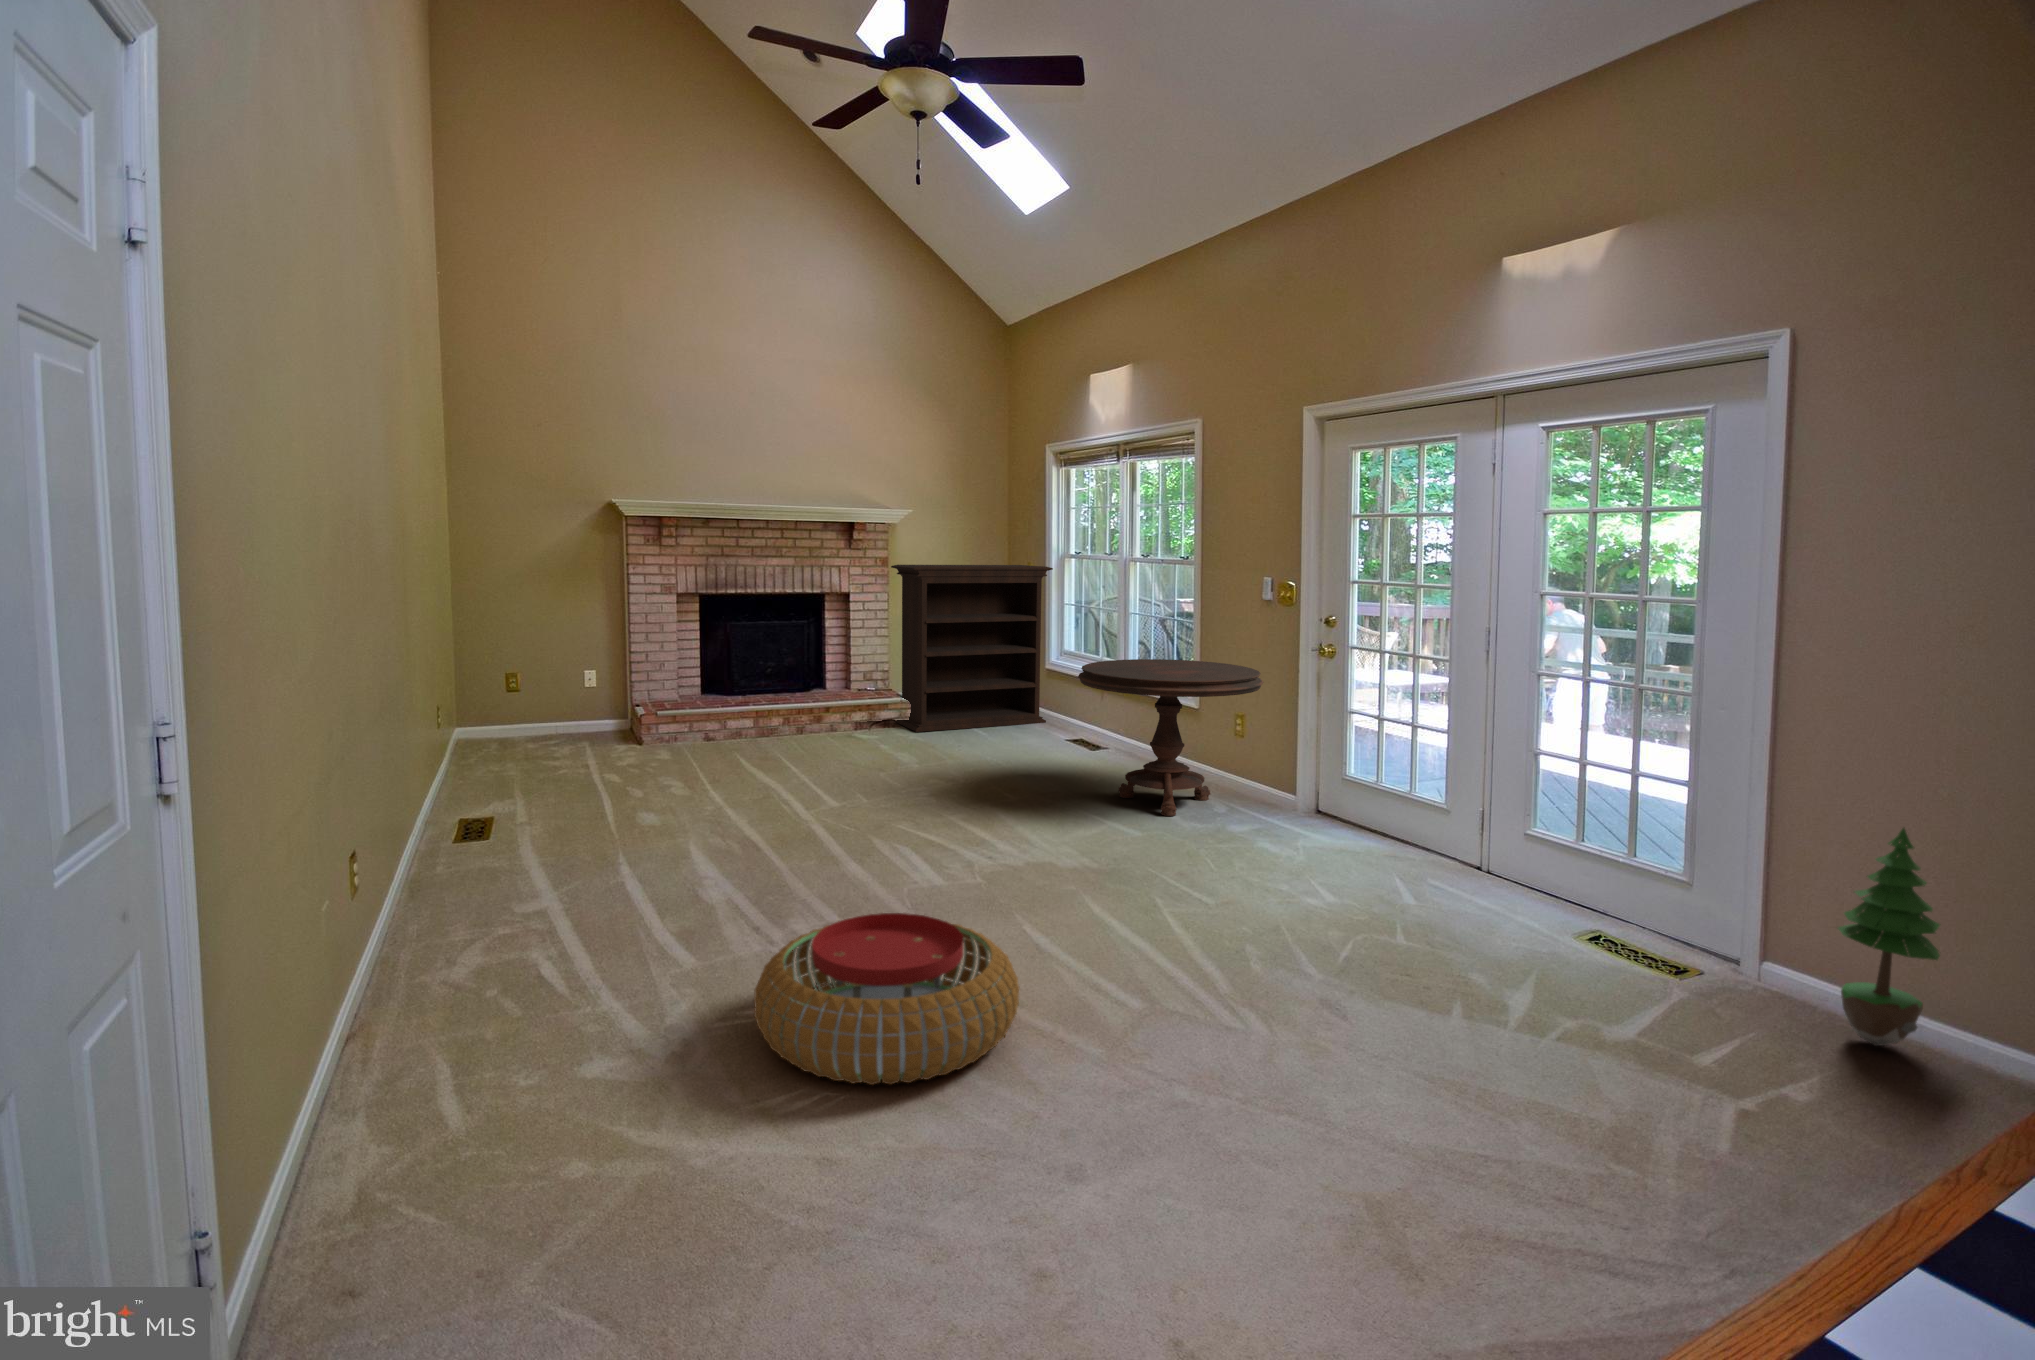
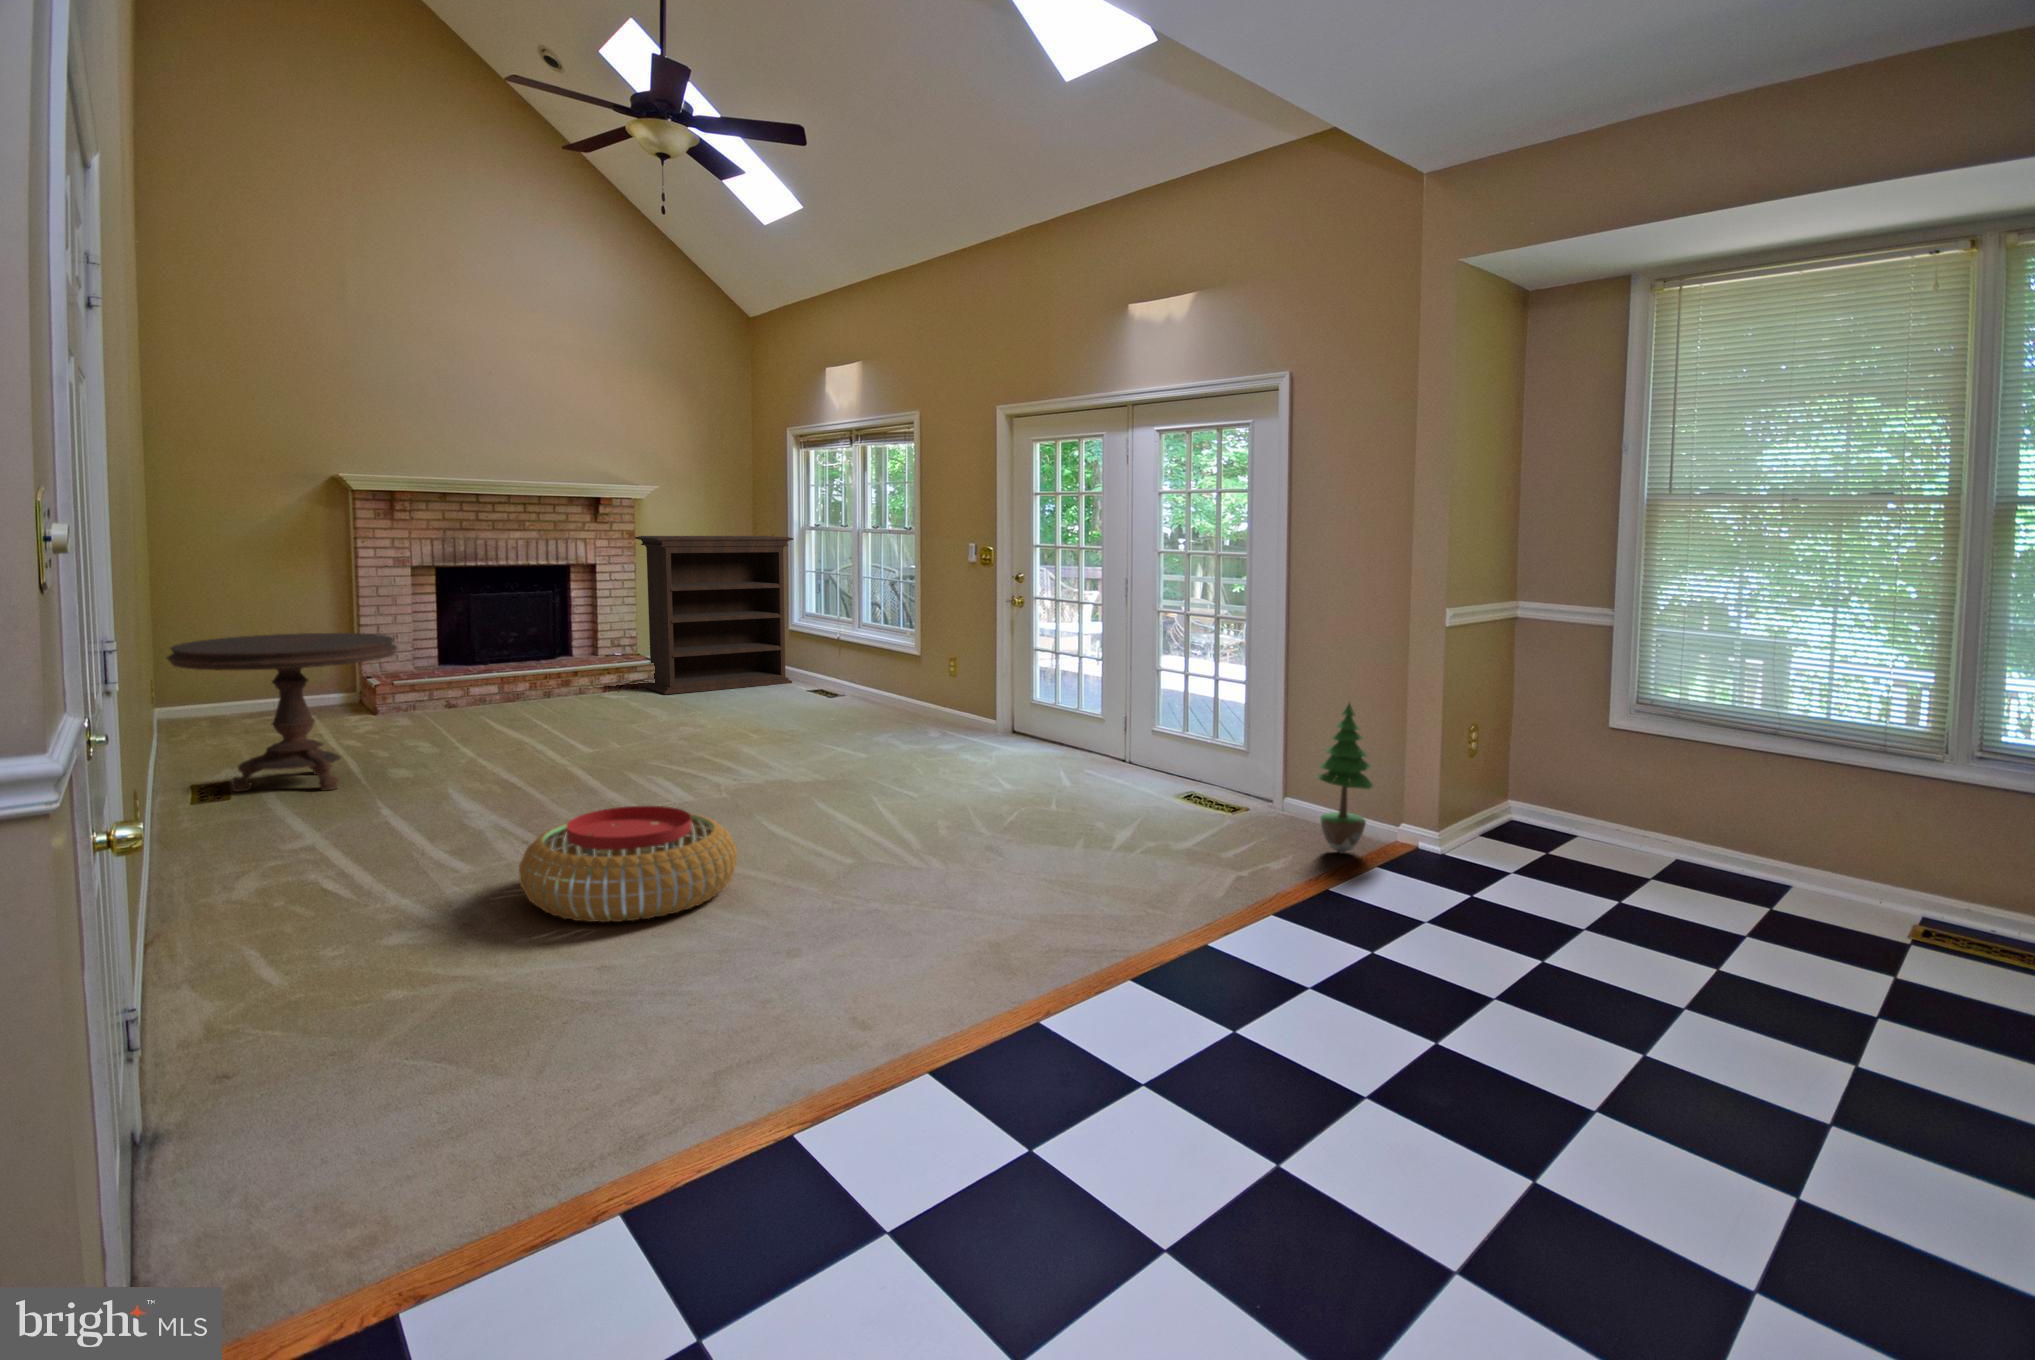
side table: present [1078,659,1264,816] -> present [167,633,398,792]

